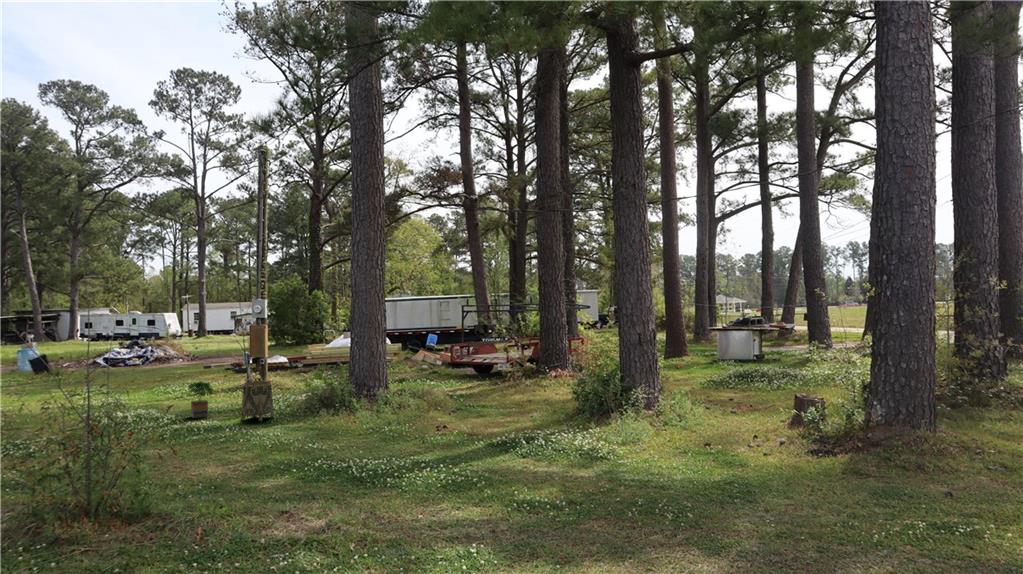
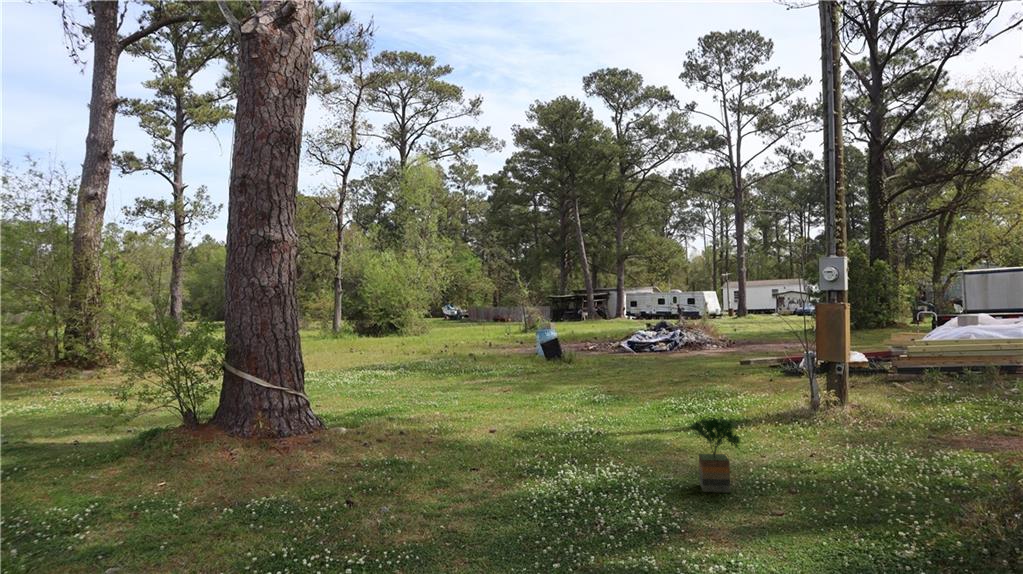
basket: present [241,381,274,421] -> none [800,436,883,544]

